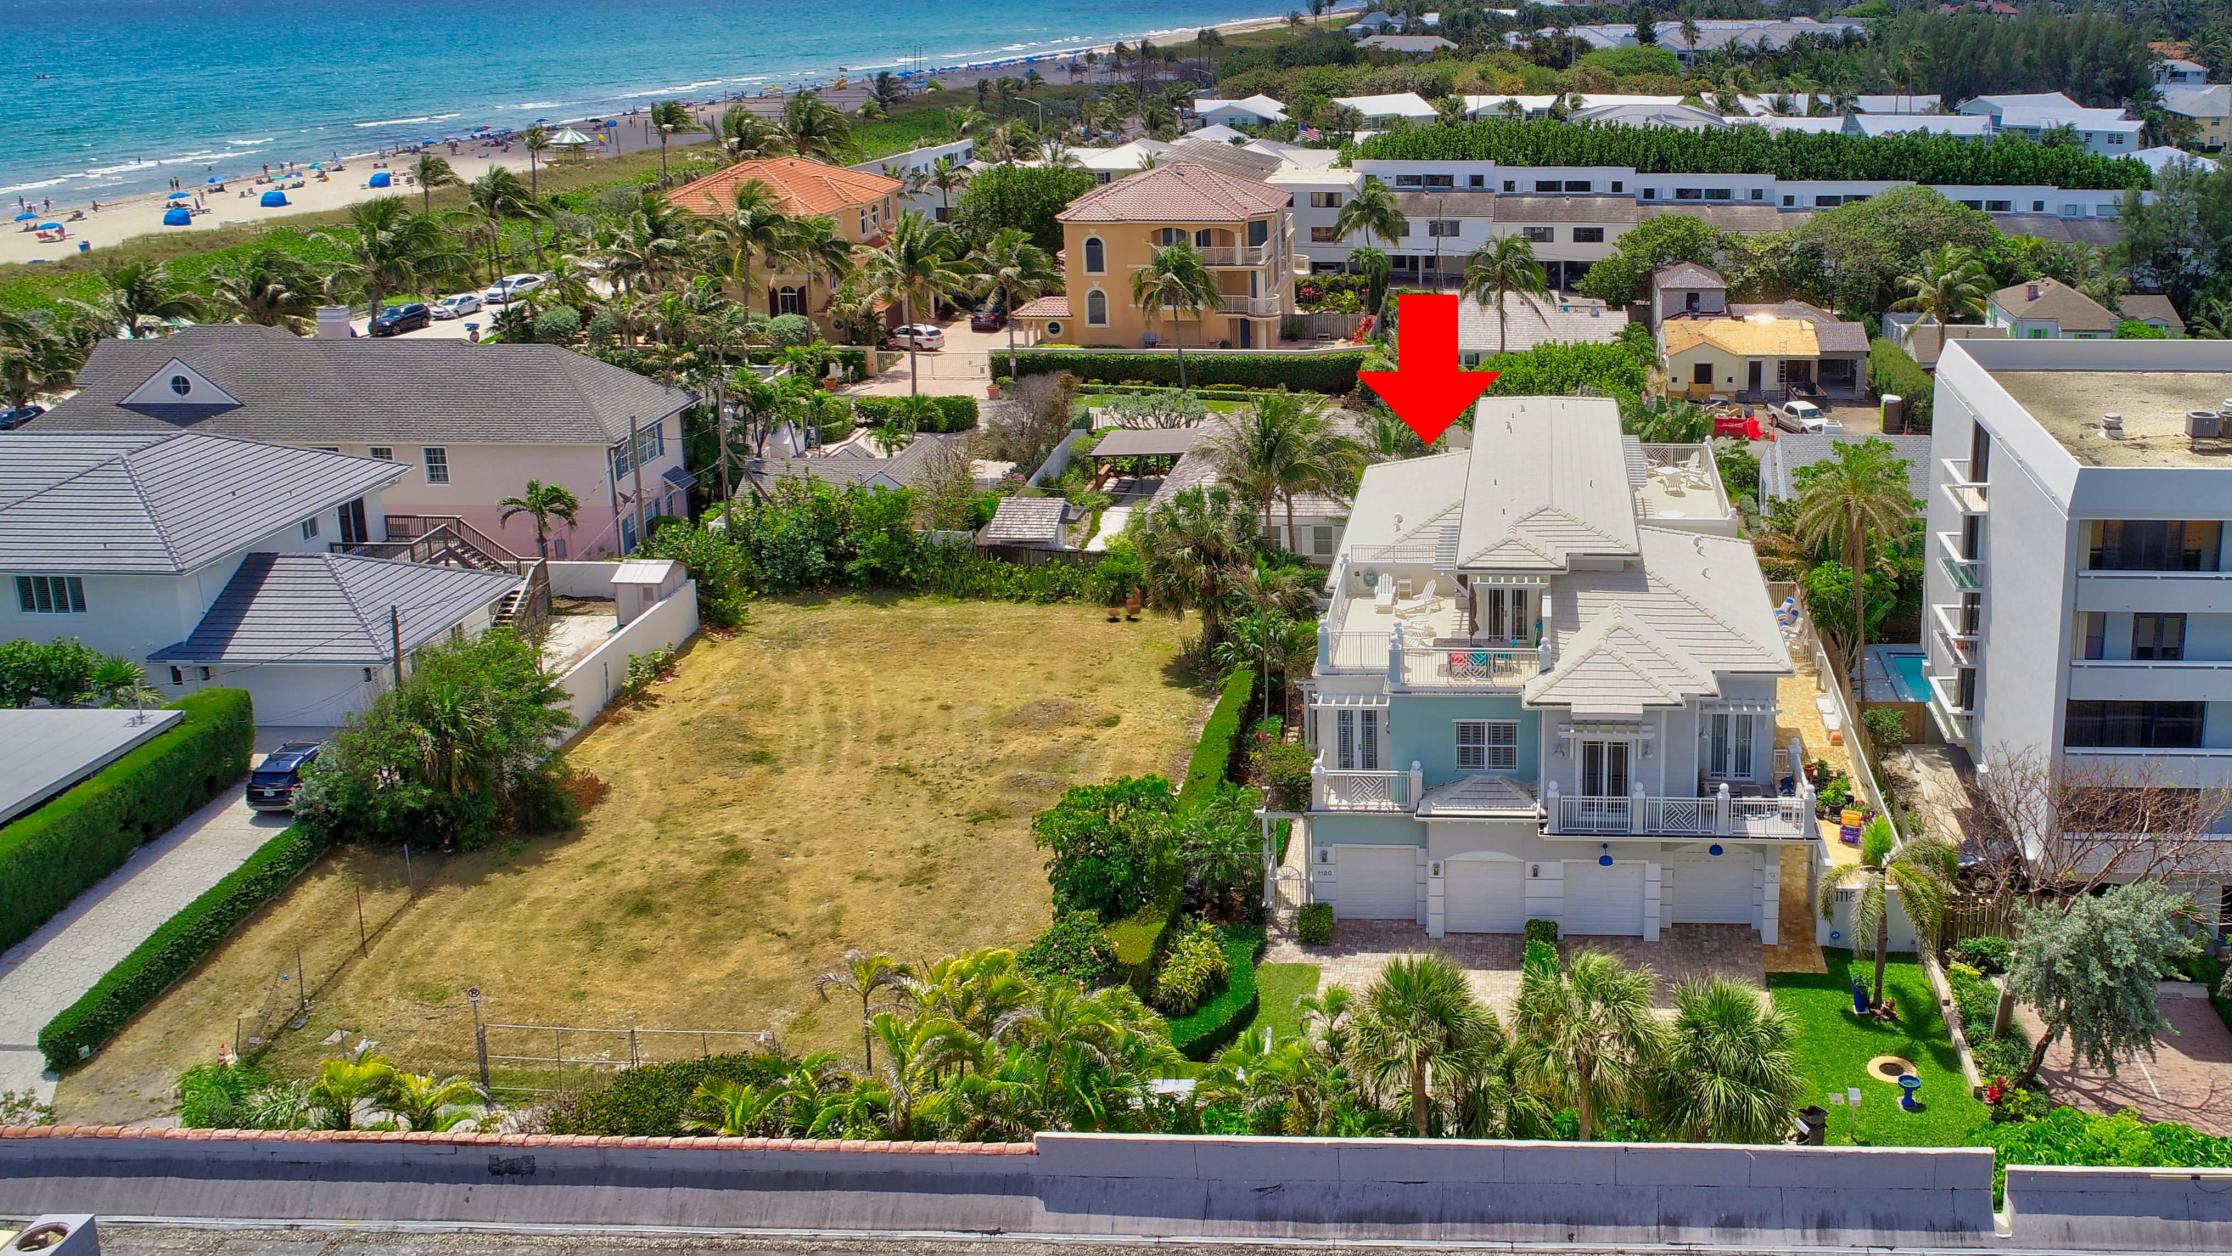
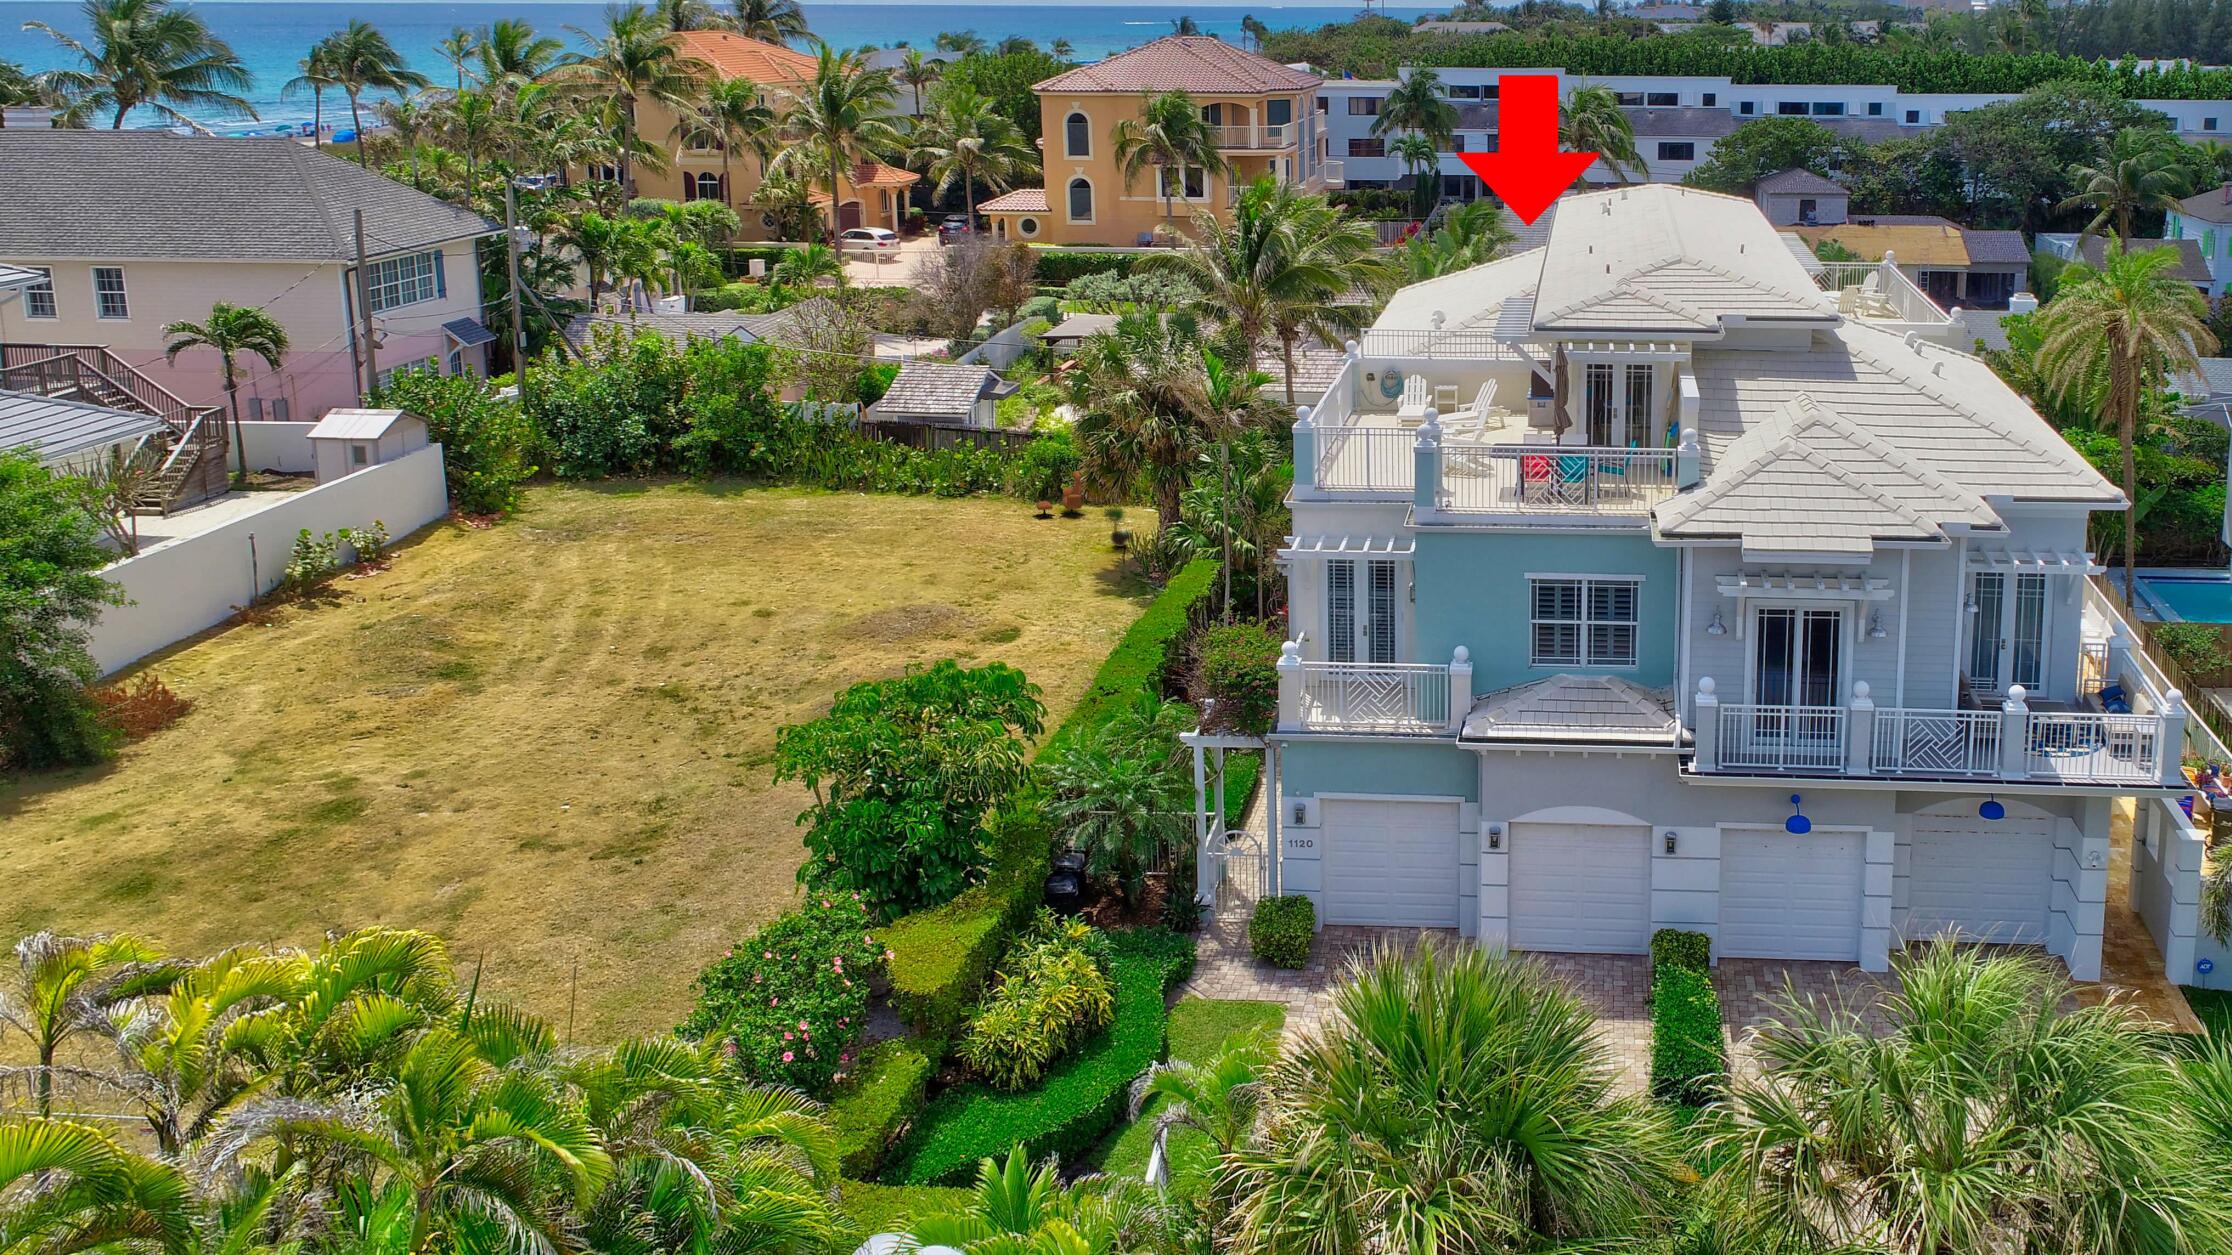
potted tree: none [1159,615,1181,647] -> present [1103,506,1131,547]

